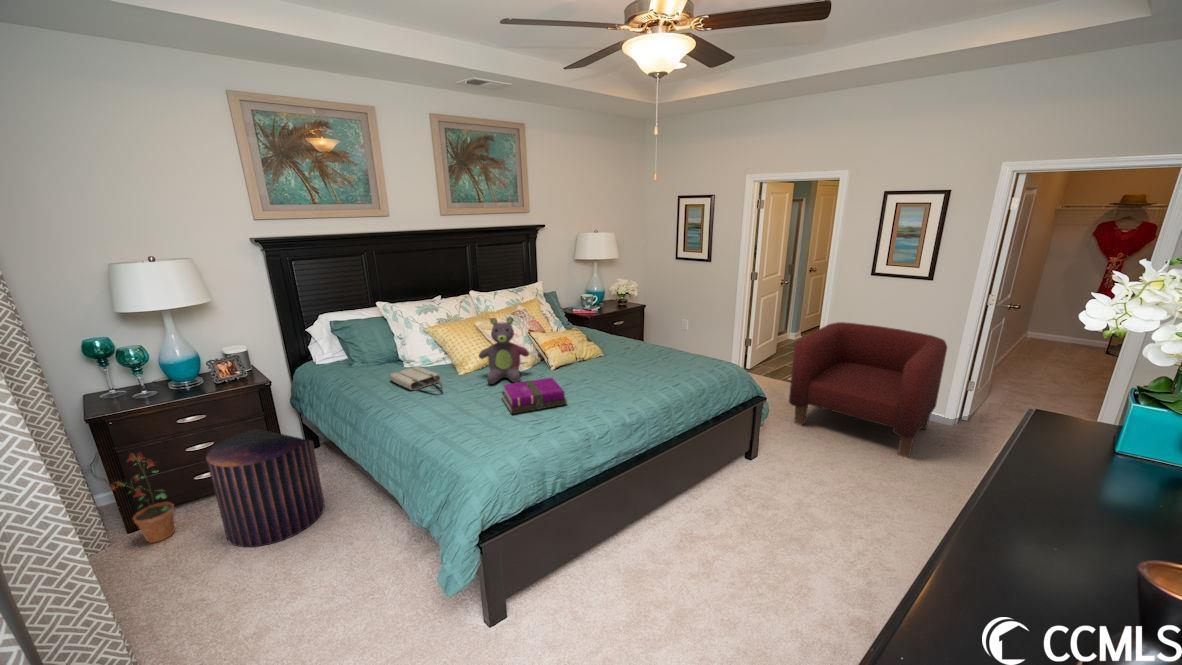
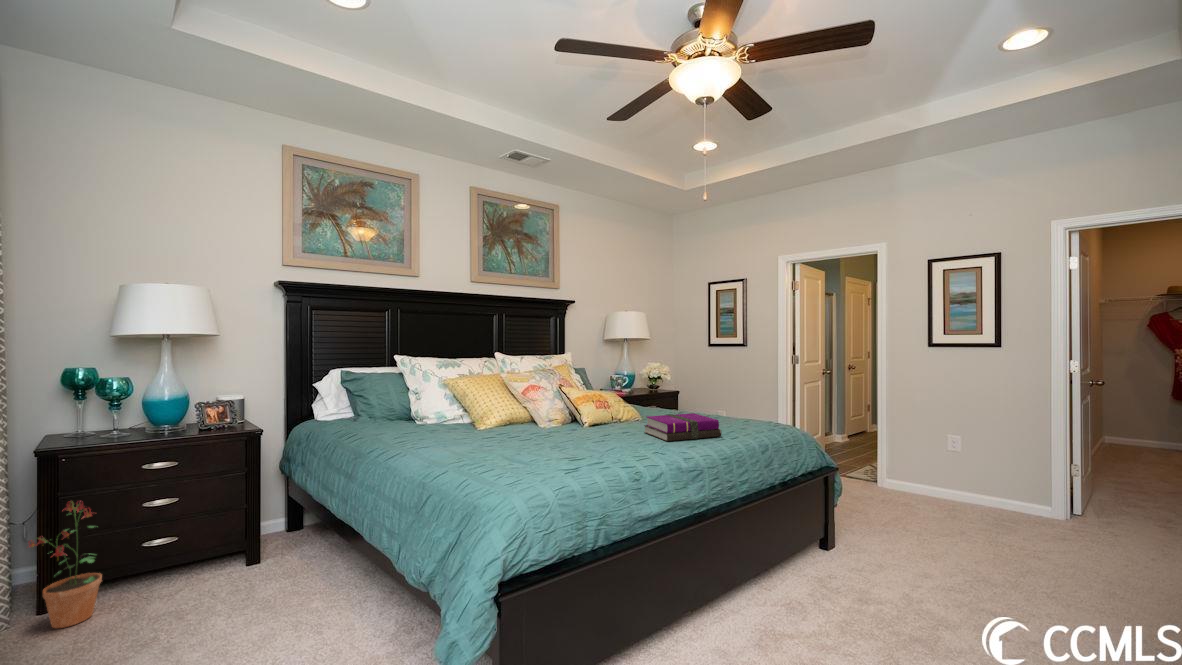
stuffed bear: present [479,317,529,384] -> none [501,359,559,433]
armchair: present [789,322,947,458] -> none [858,399,1043,555]
tote bag: present [390,367,443,392] -> none [397,418,457,437]
notebook: present [502,378,567,414] -> present [644,413,722,441]
pouf: present [206,429,325,547] -> none [154,479,294,638]

